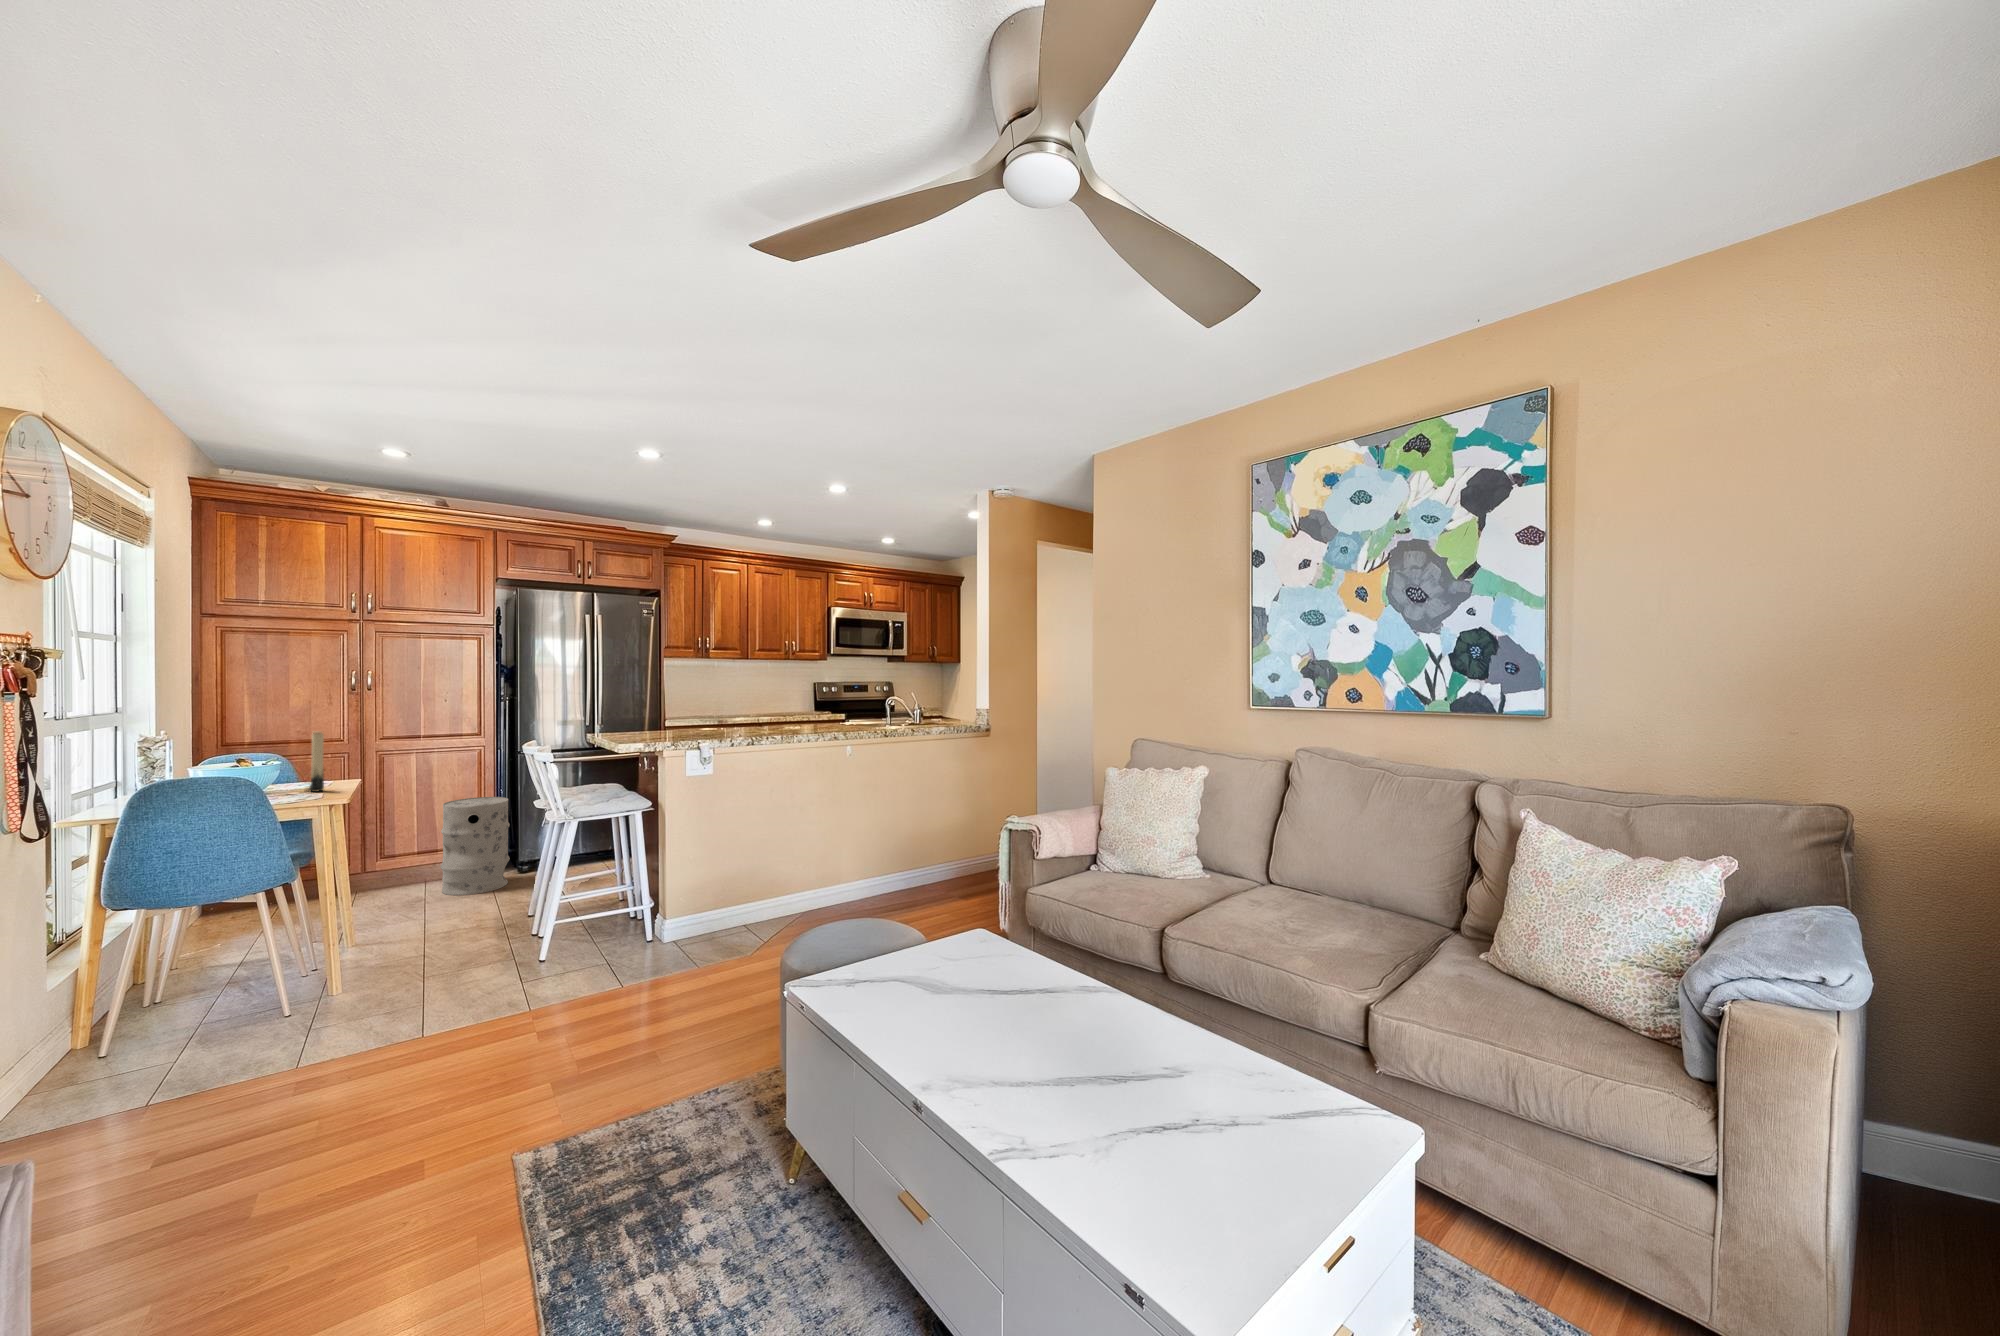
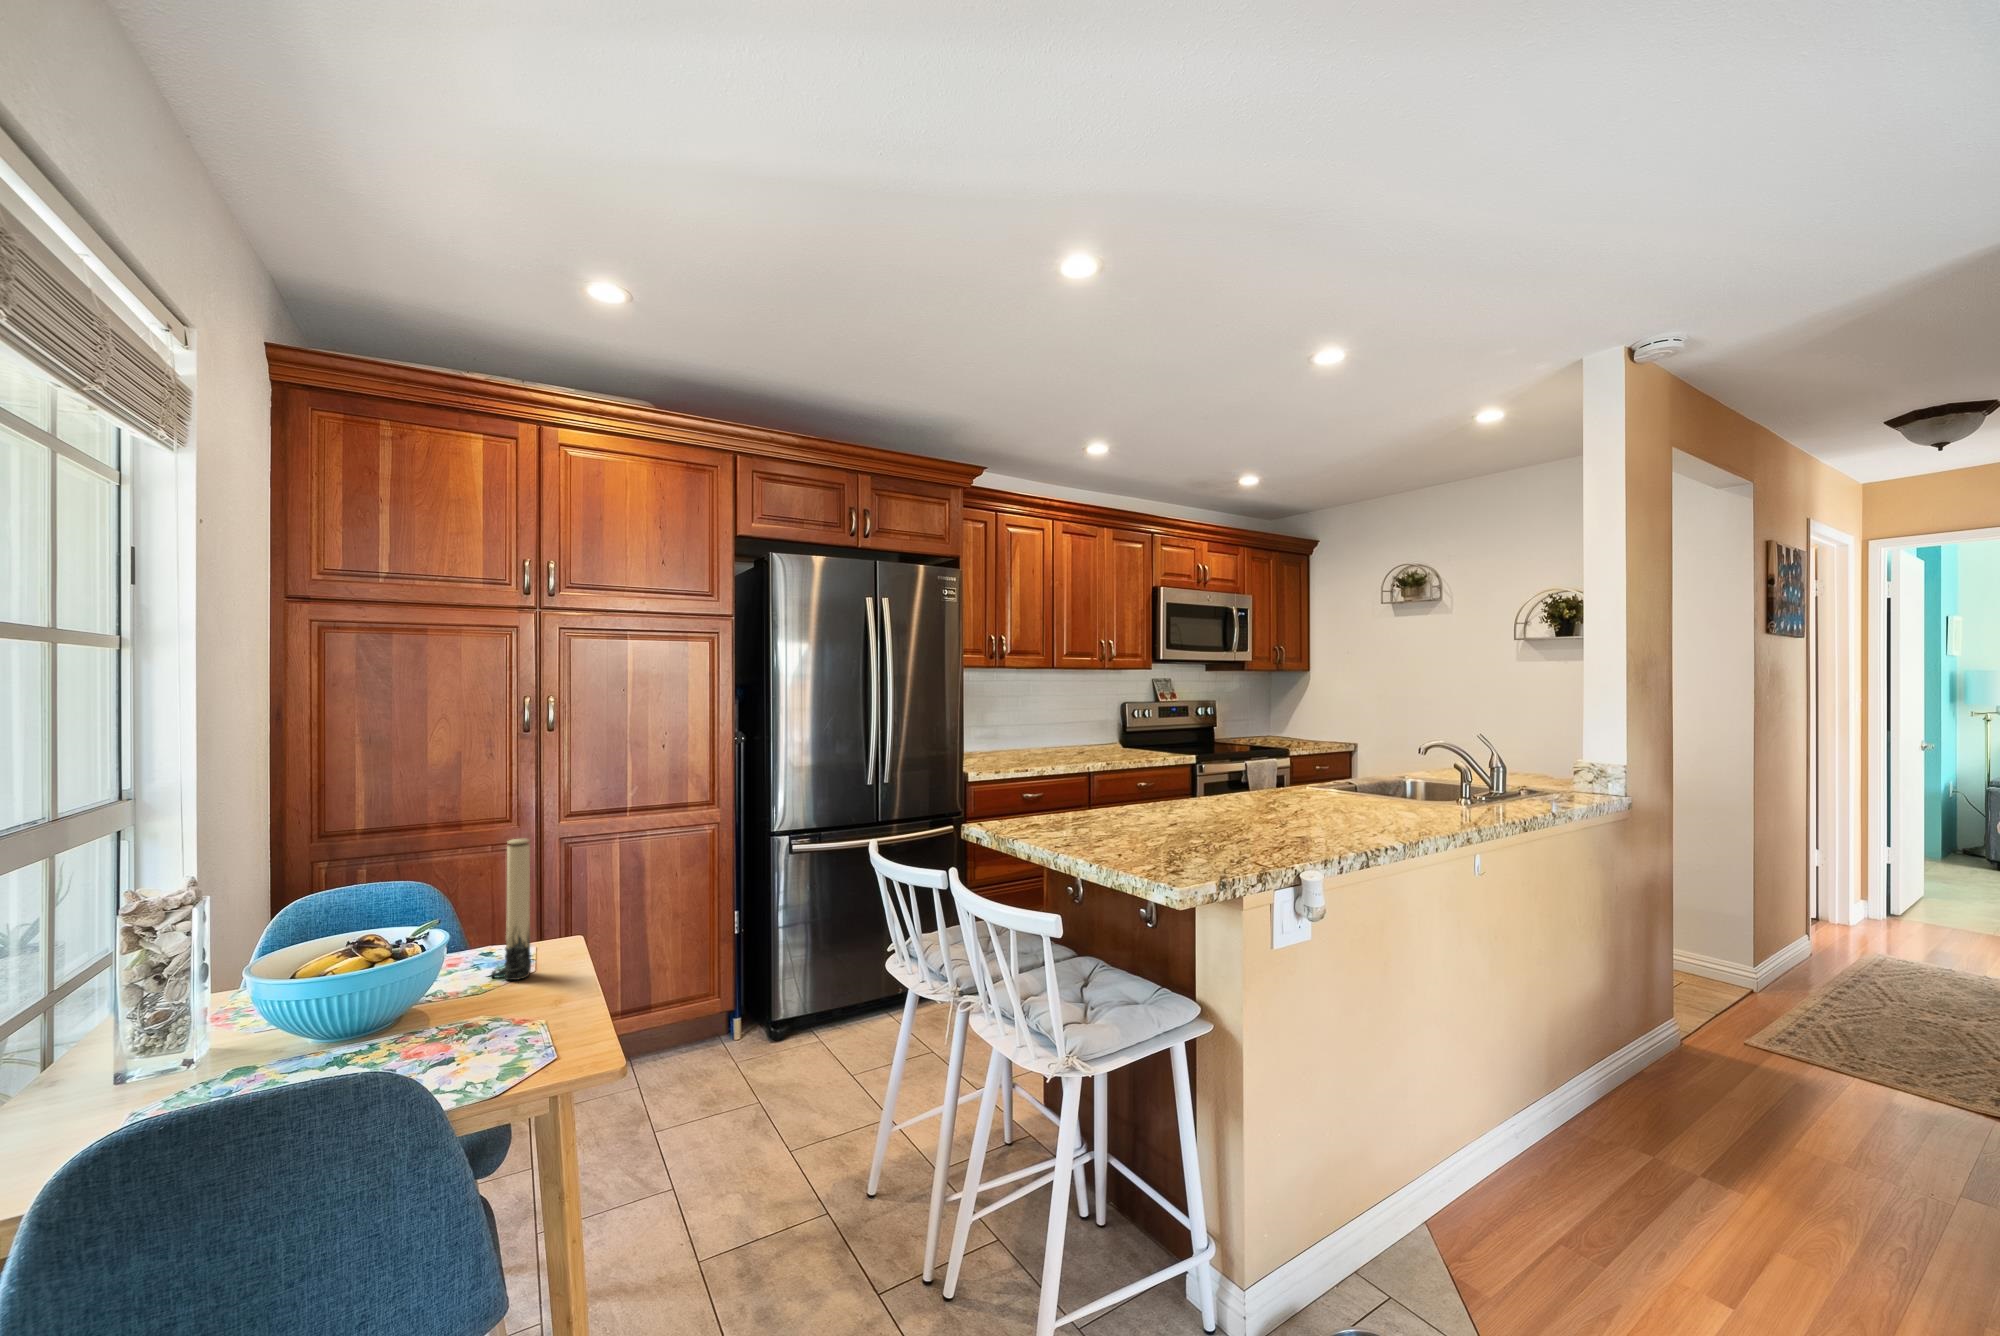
trash can: present [440,797,510,895] -> none [665,909,770,1097]

